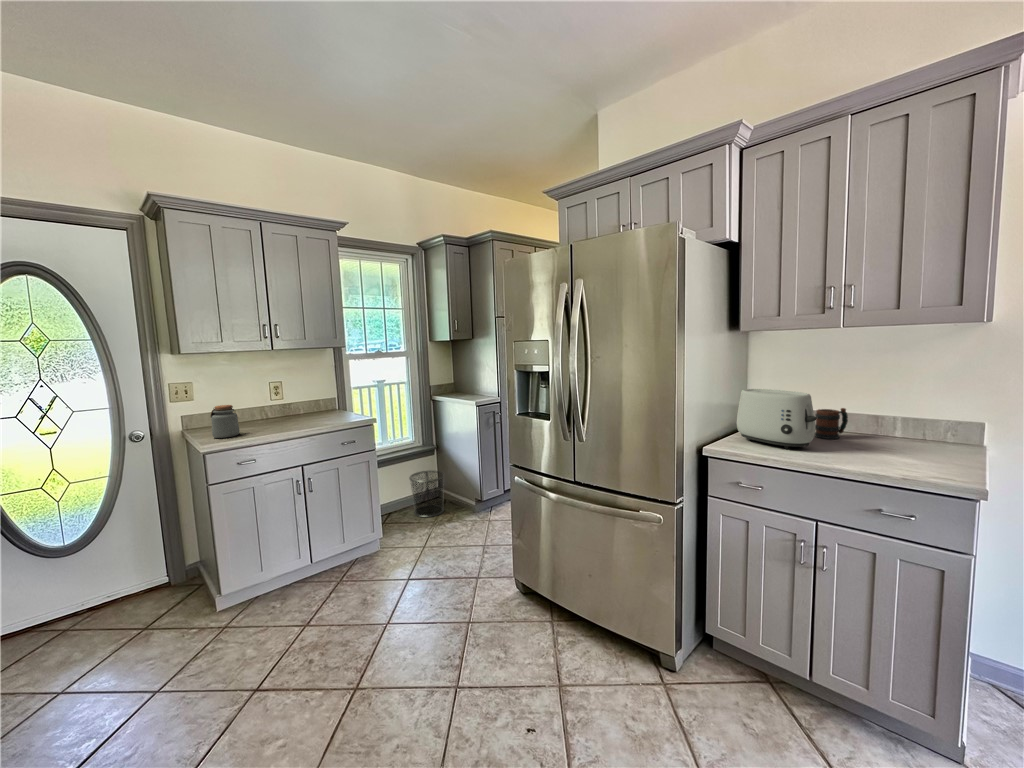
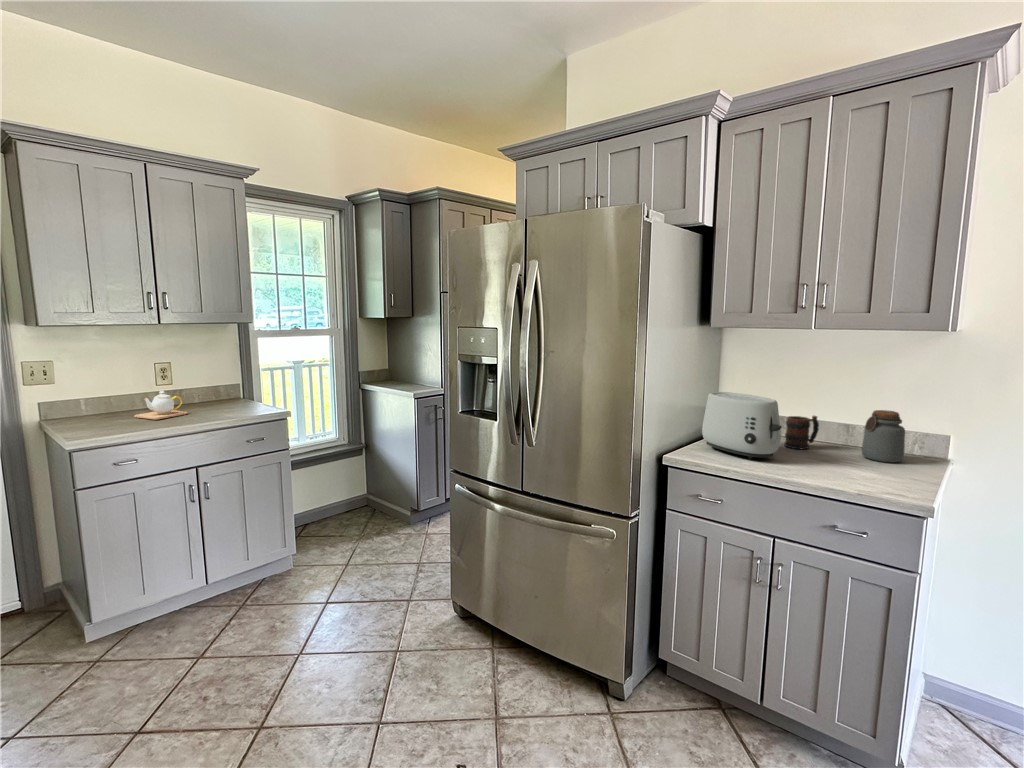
teapot: none [254,404,296,427] -> present [135,391,188,420]
jar: present [211,405,240,438] -> present [862,410,905,462]
waste bin: present [409,470,445,517] -> none [330,474,375,531]

